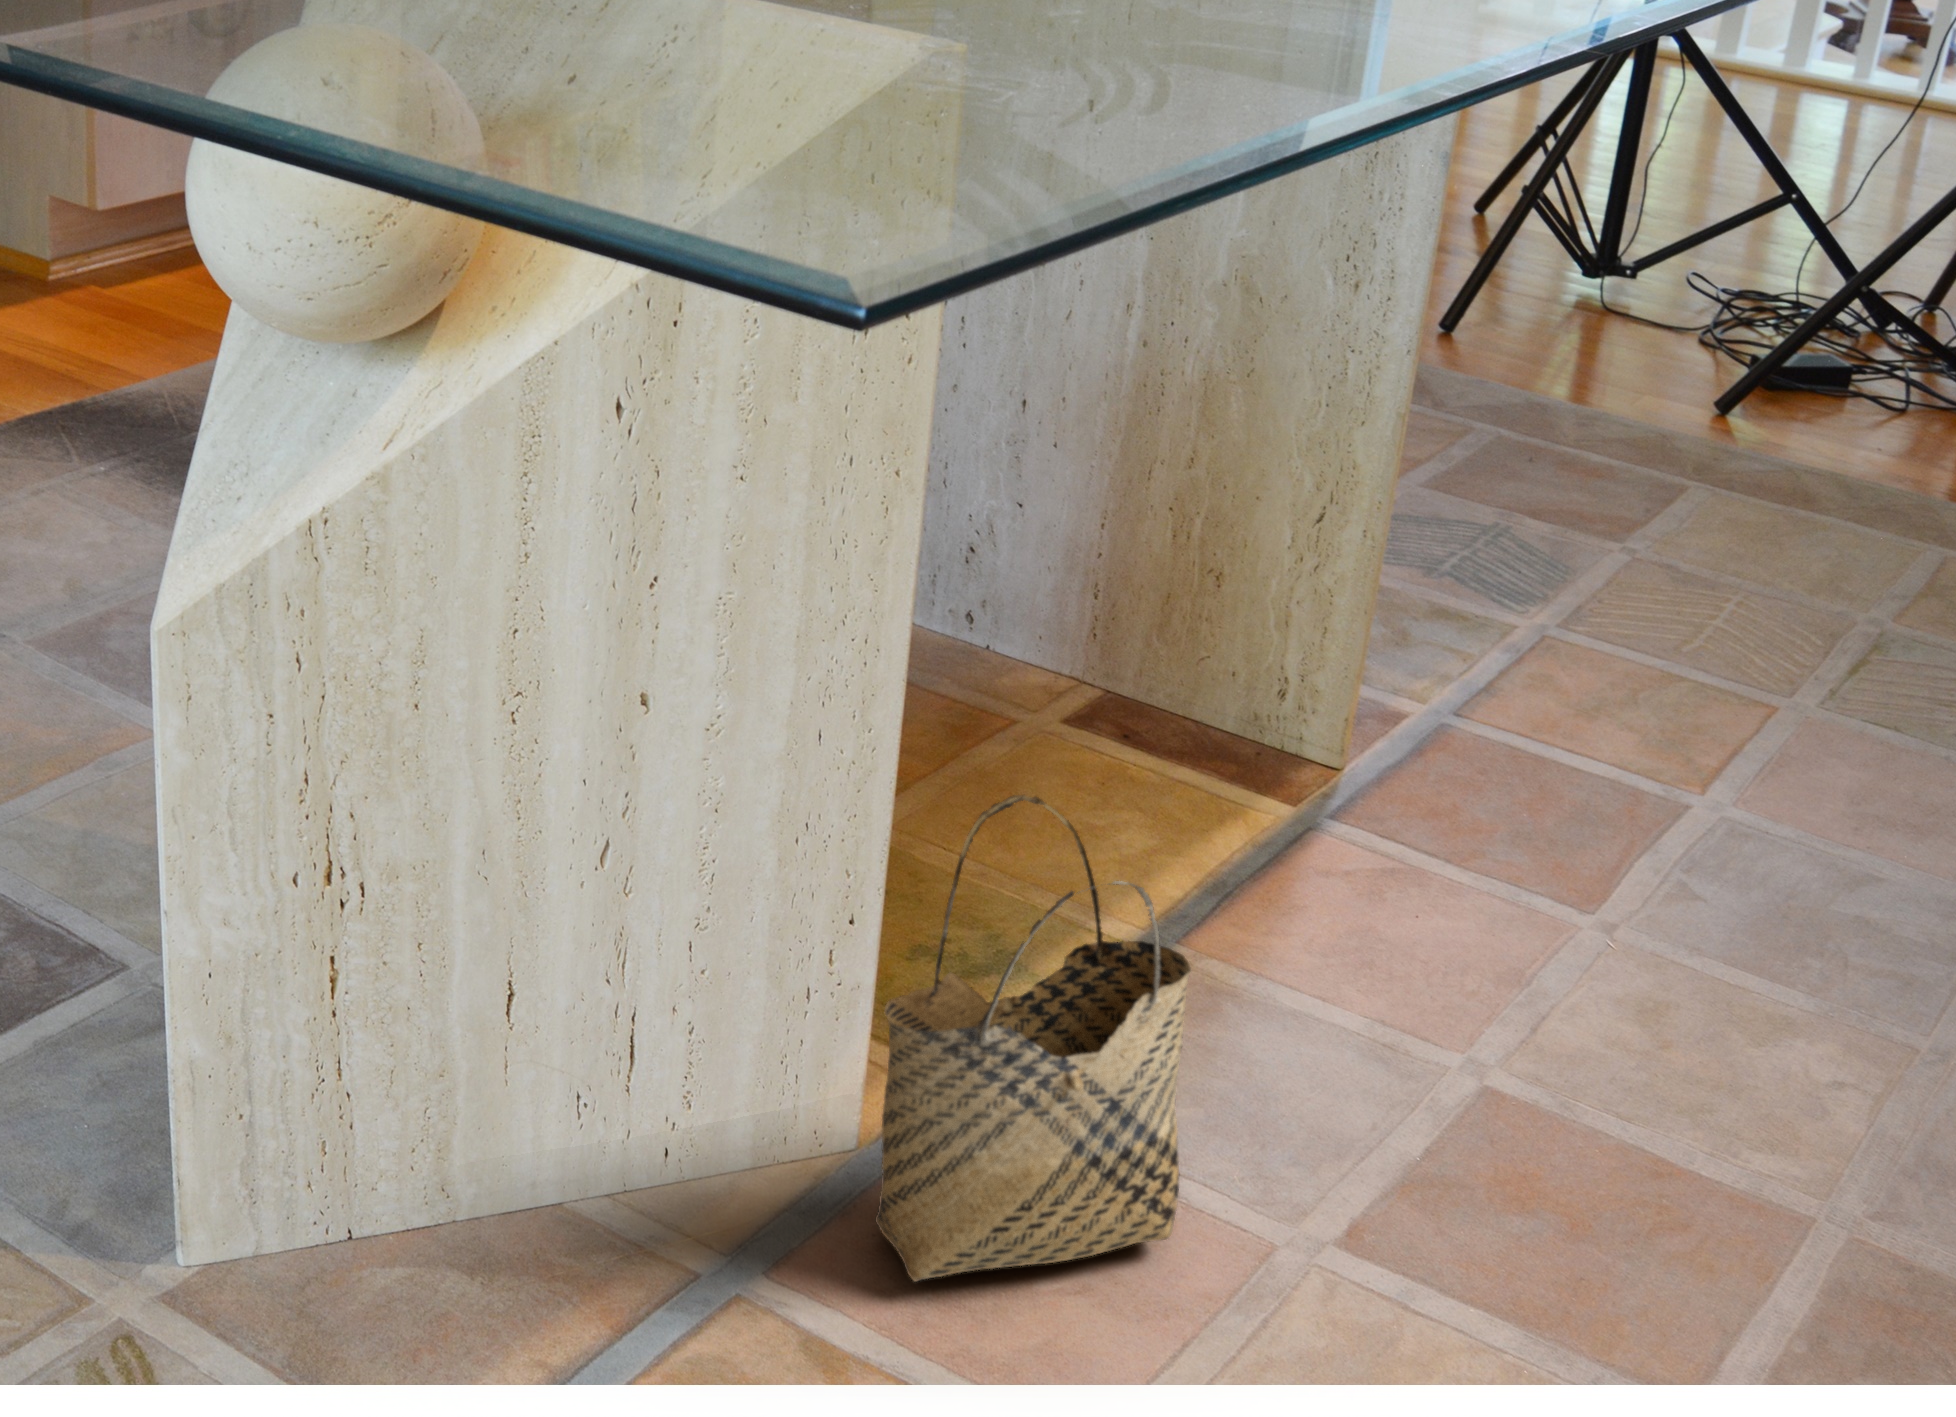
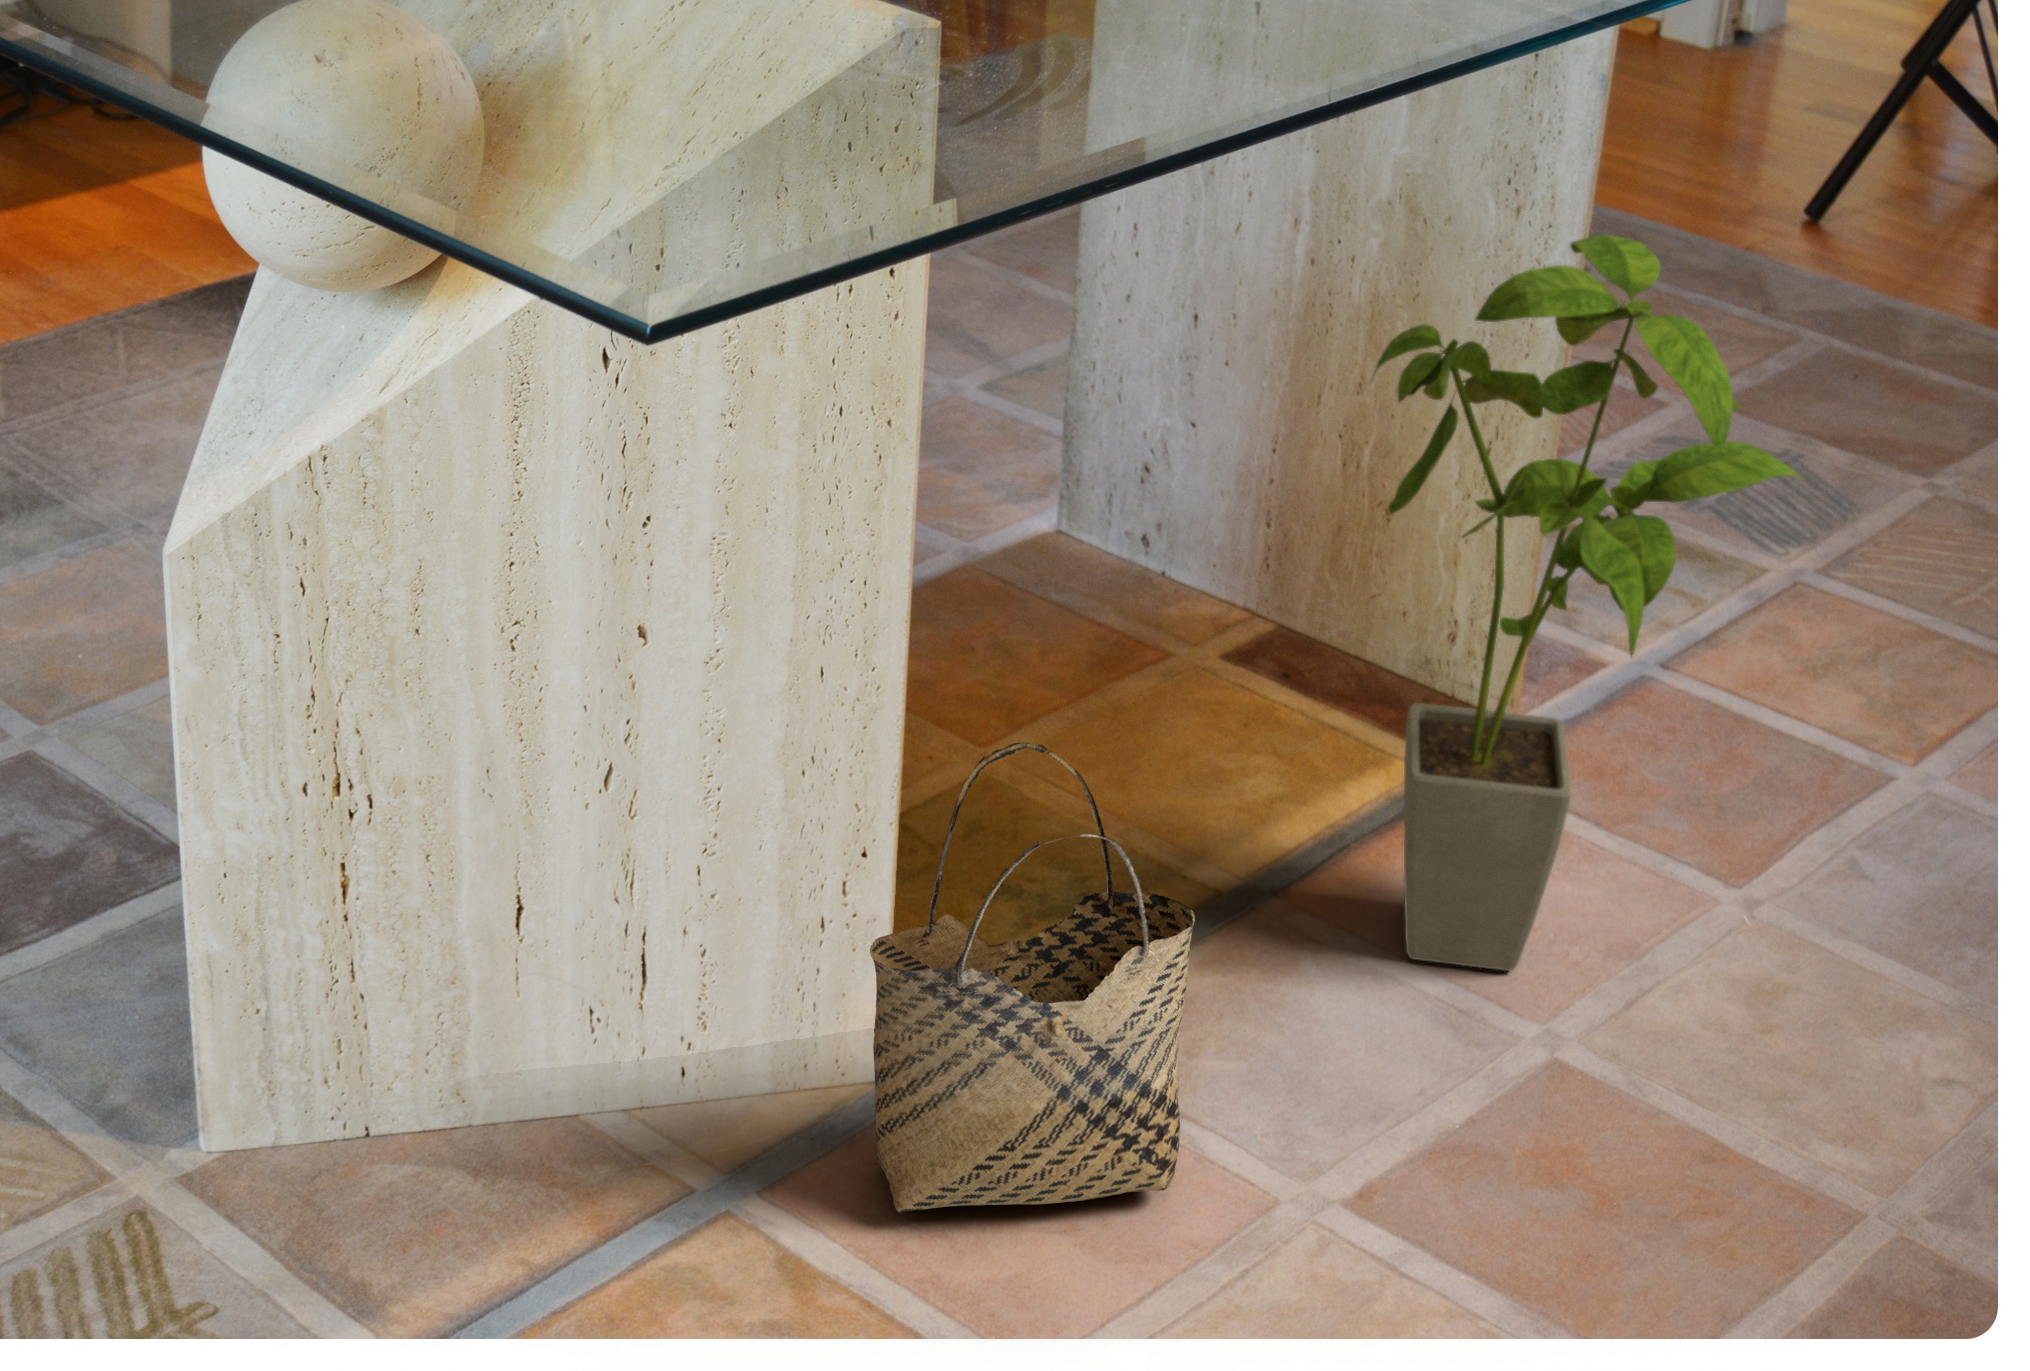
house plant: none [1278,288,1675,1001] -> present [1374,234,1804,971]

